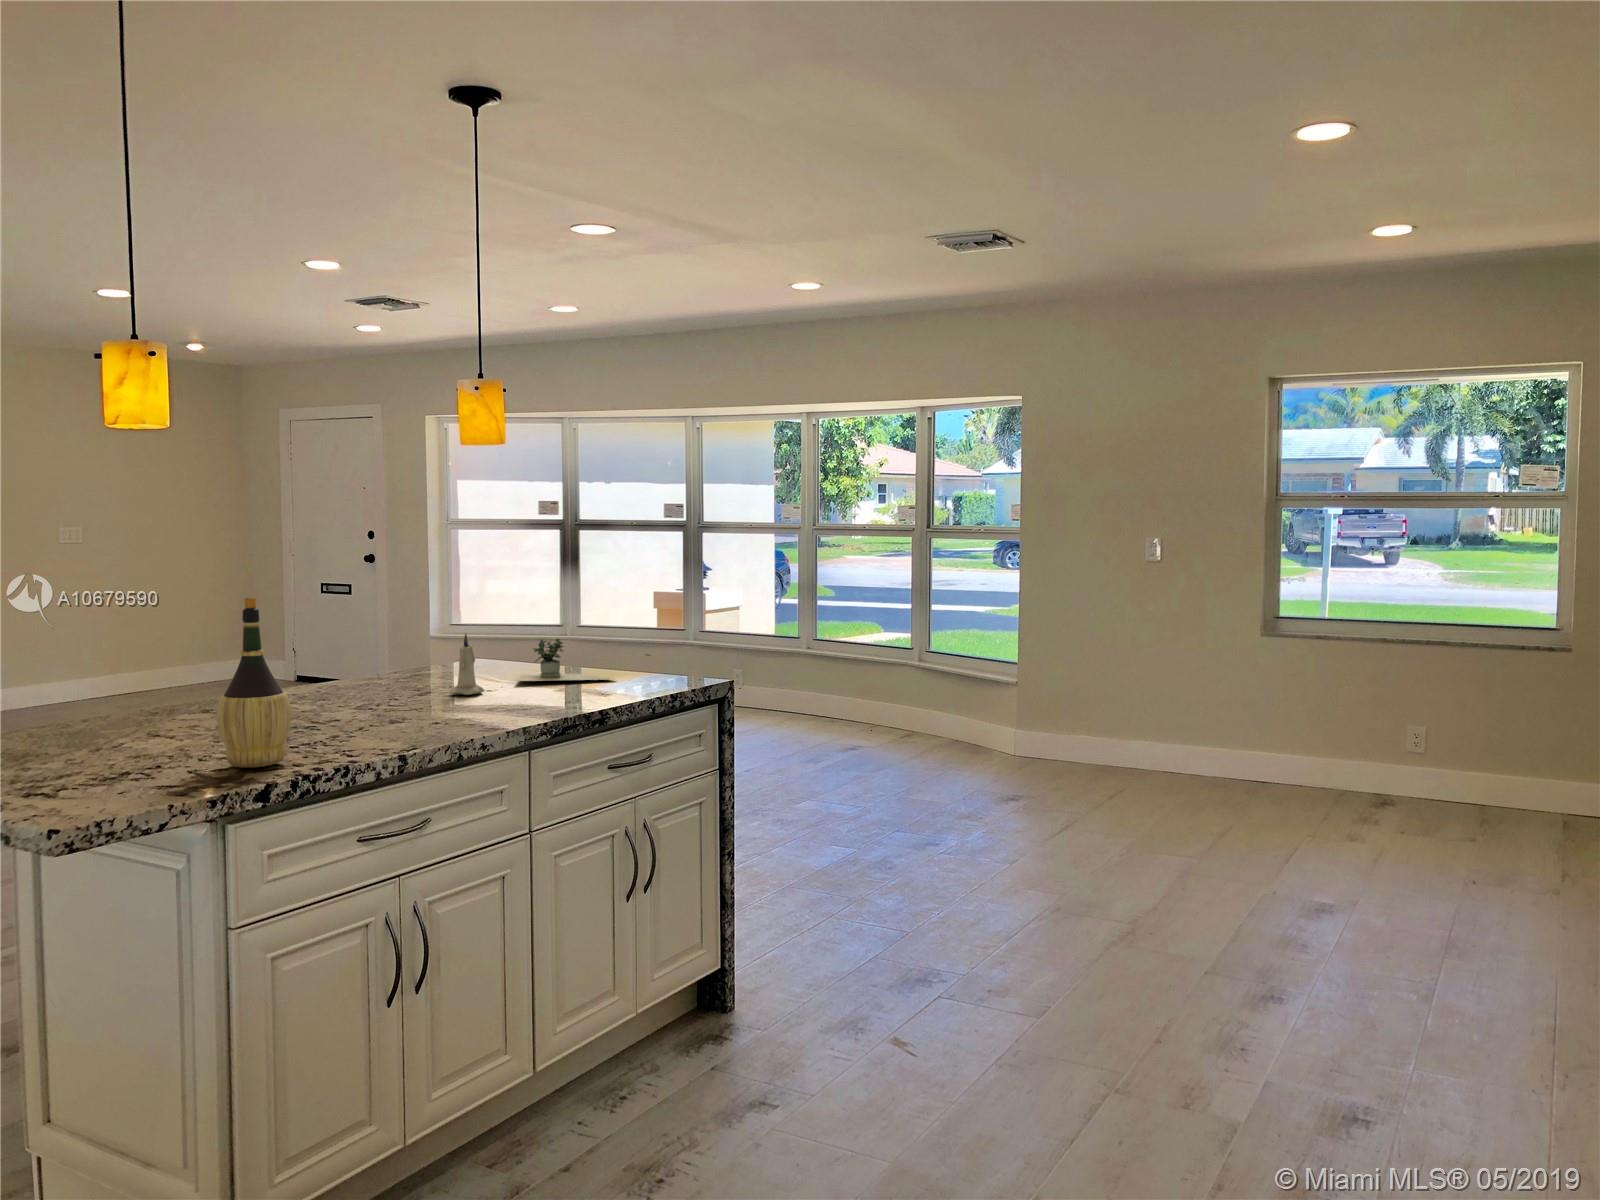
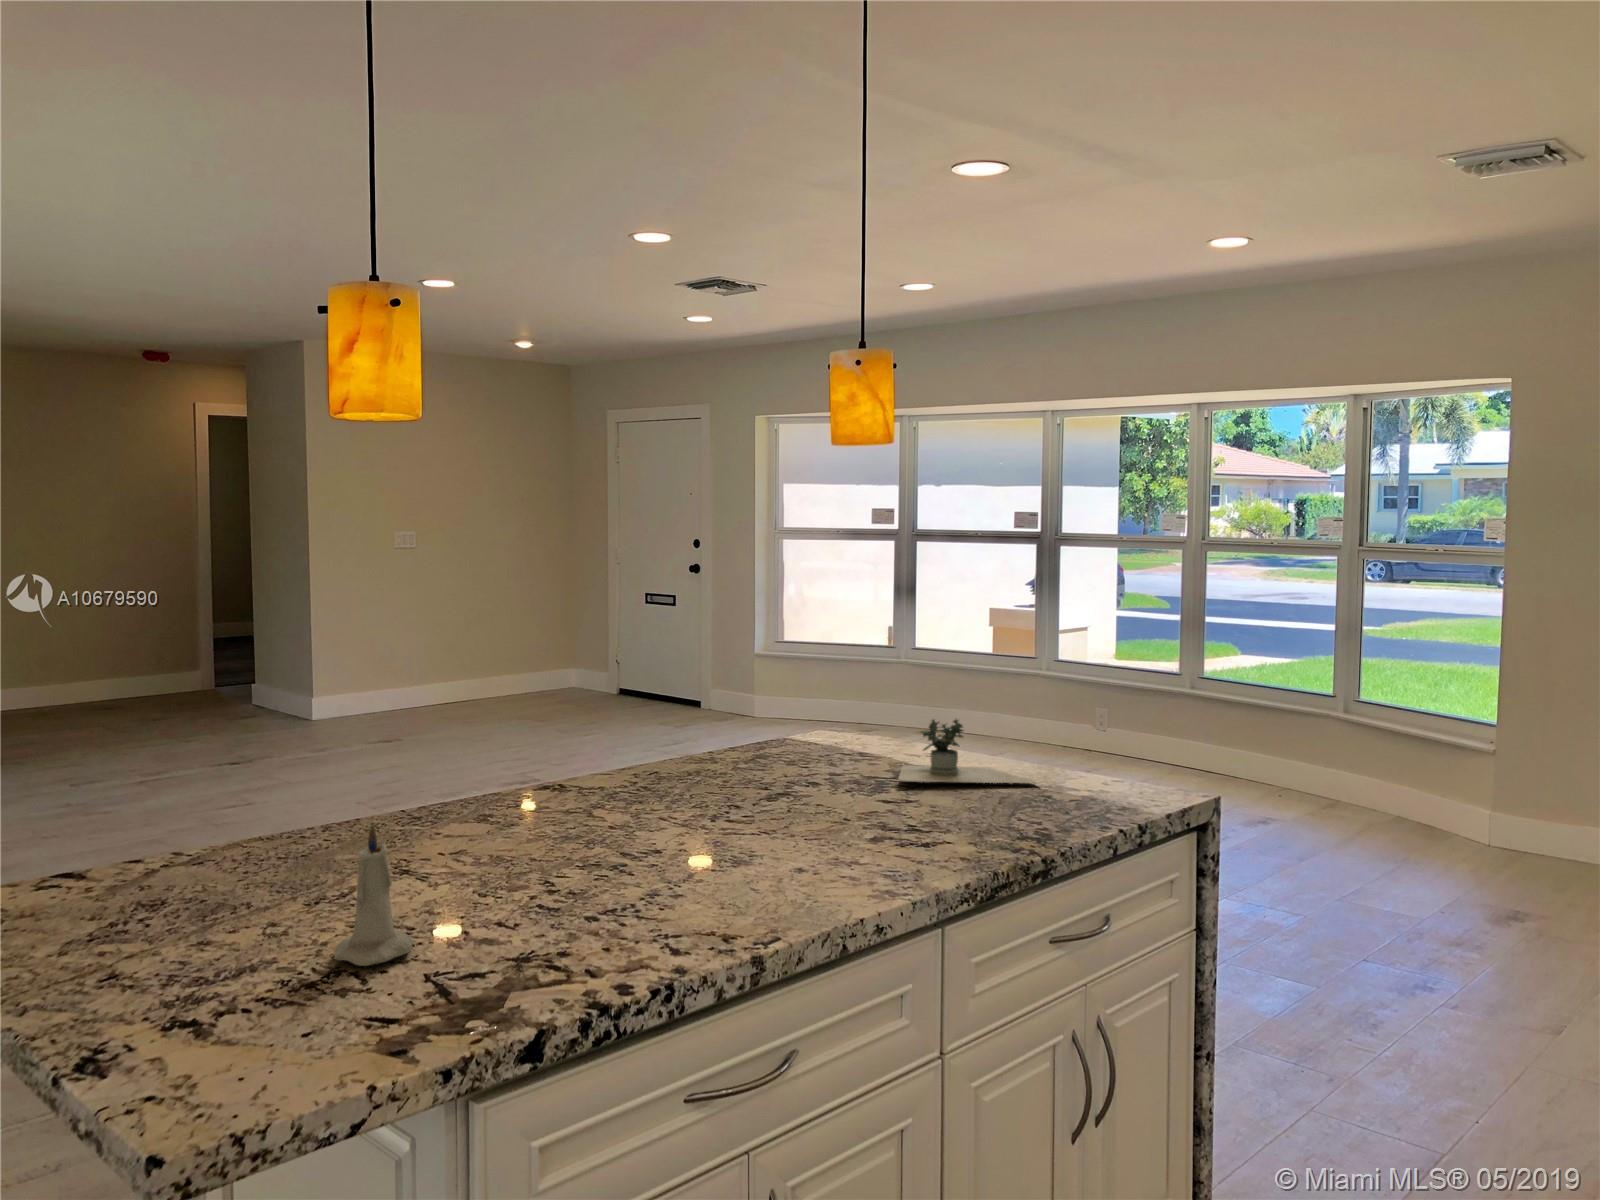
wine bottle: present [217,597,291,767] -> none [472,691,587,976]
candle: present [449,633,484,695] -> present [334,822,413,966]

